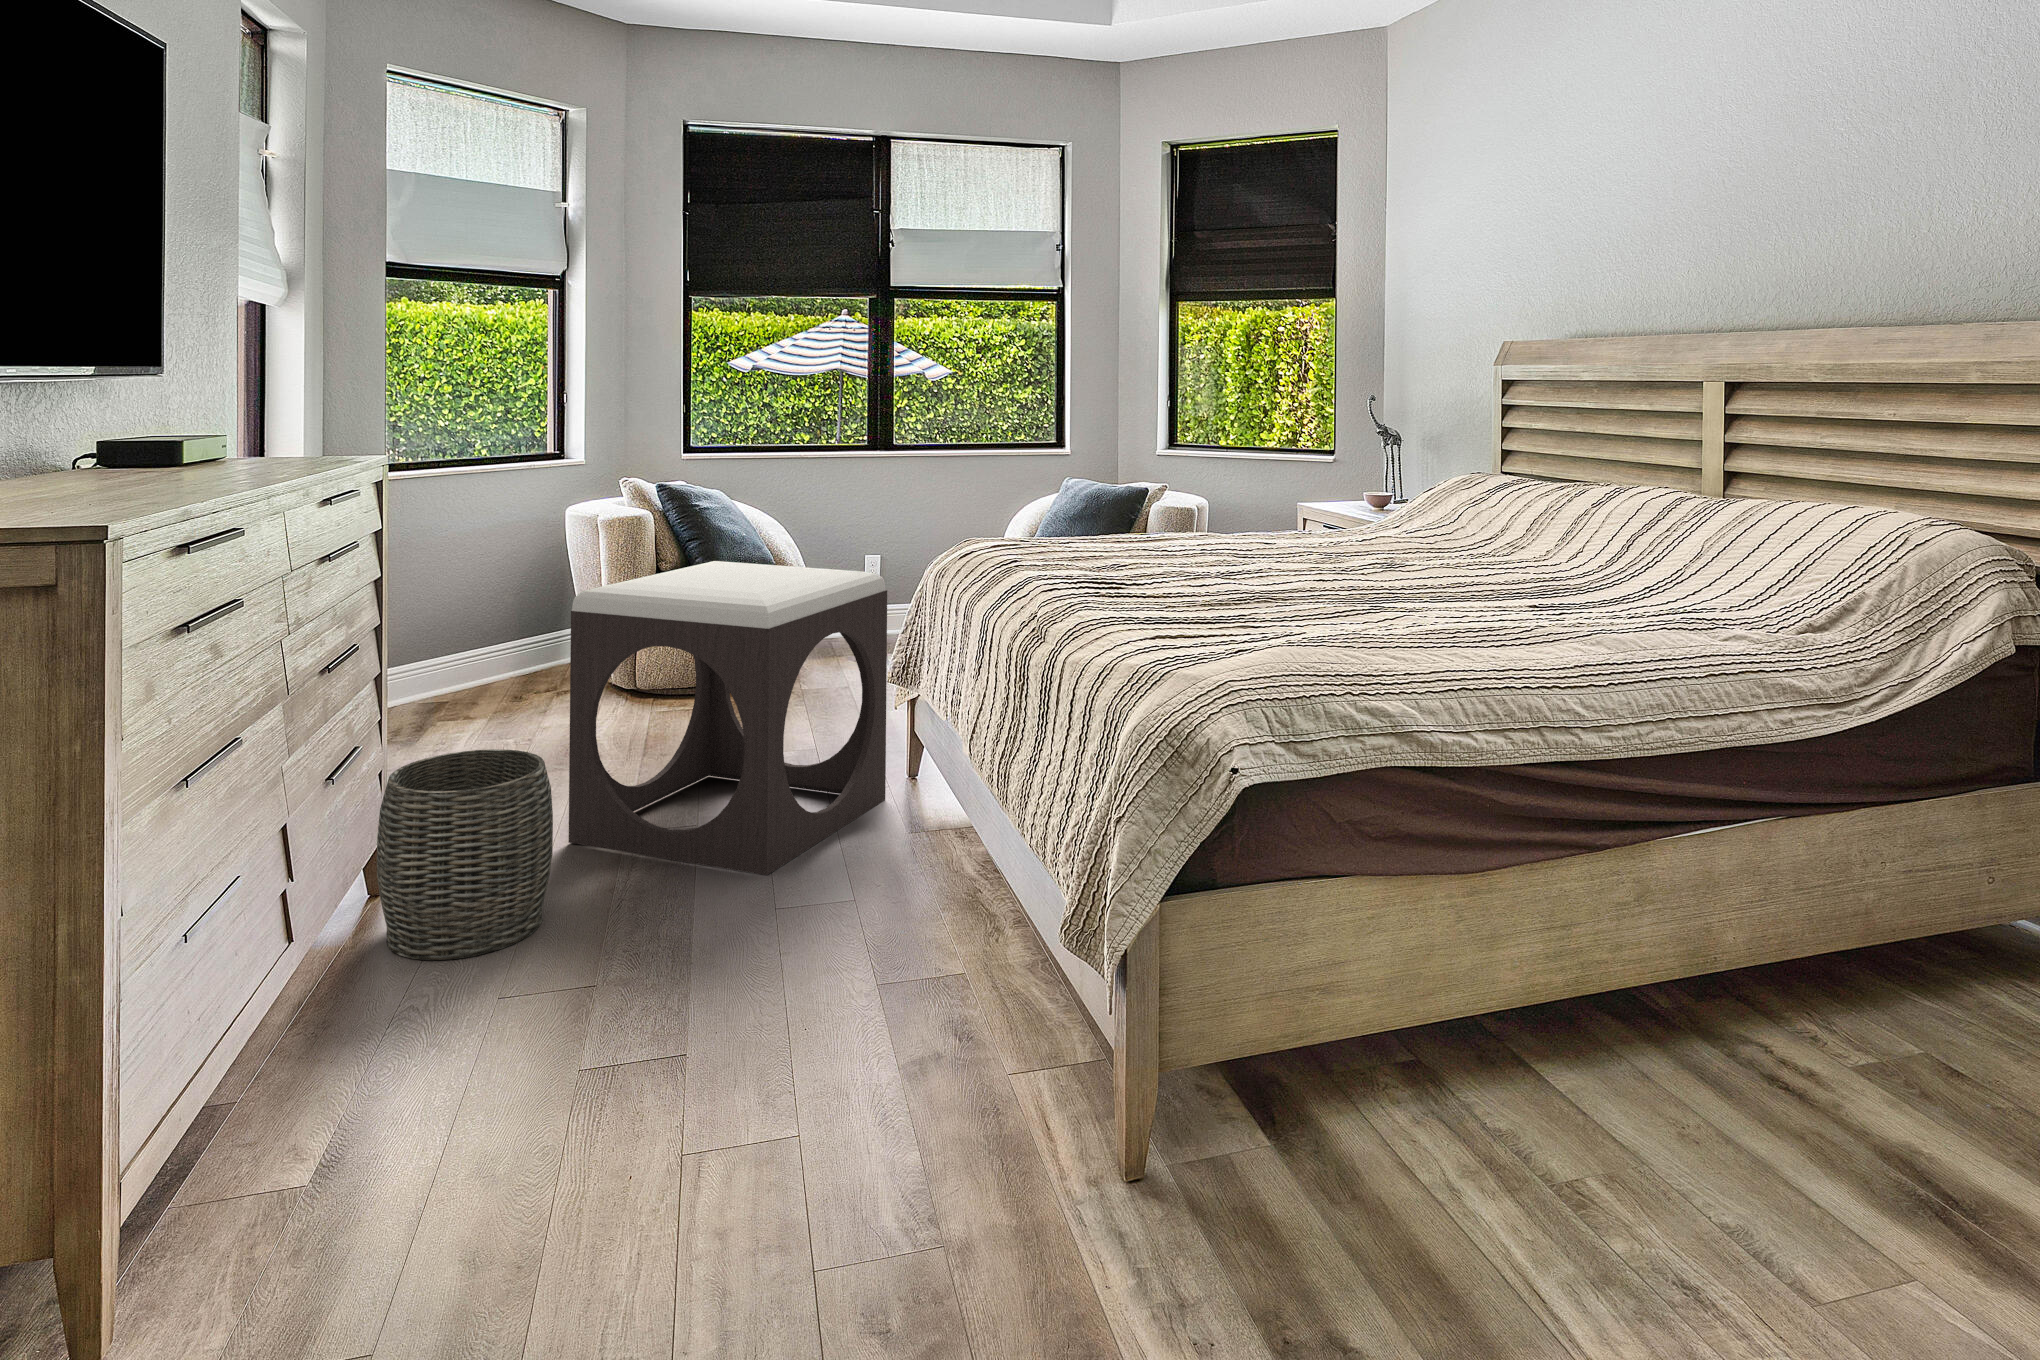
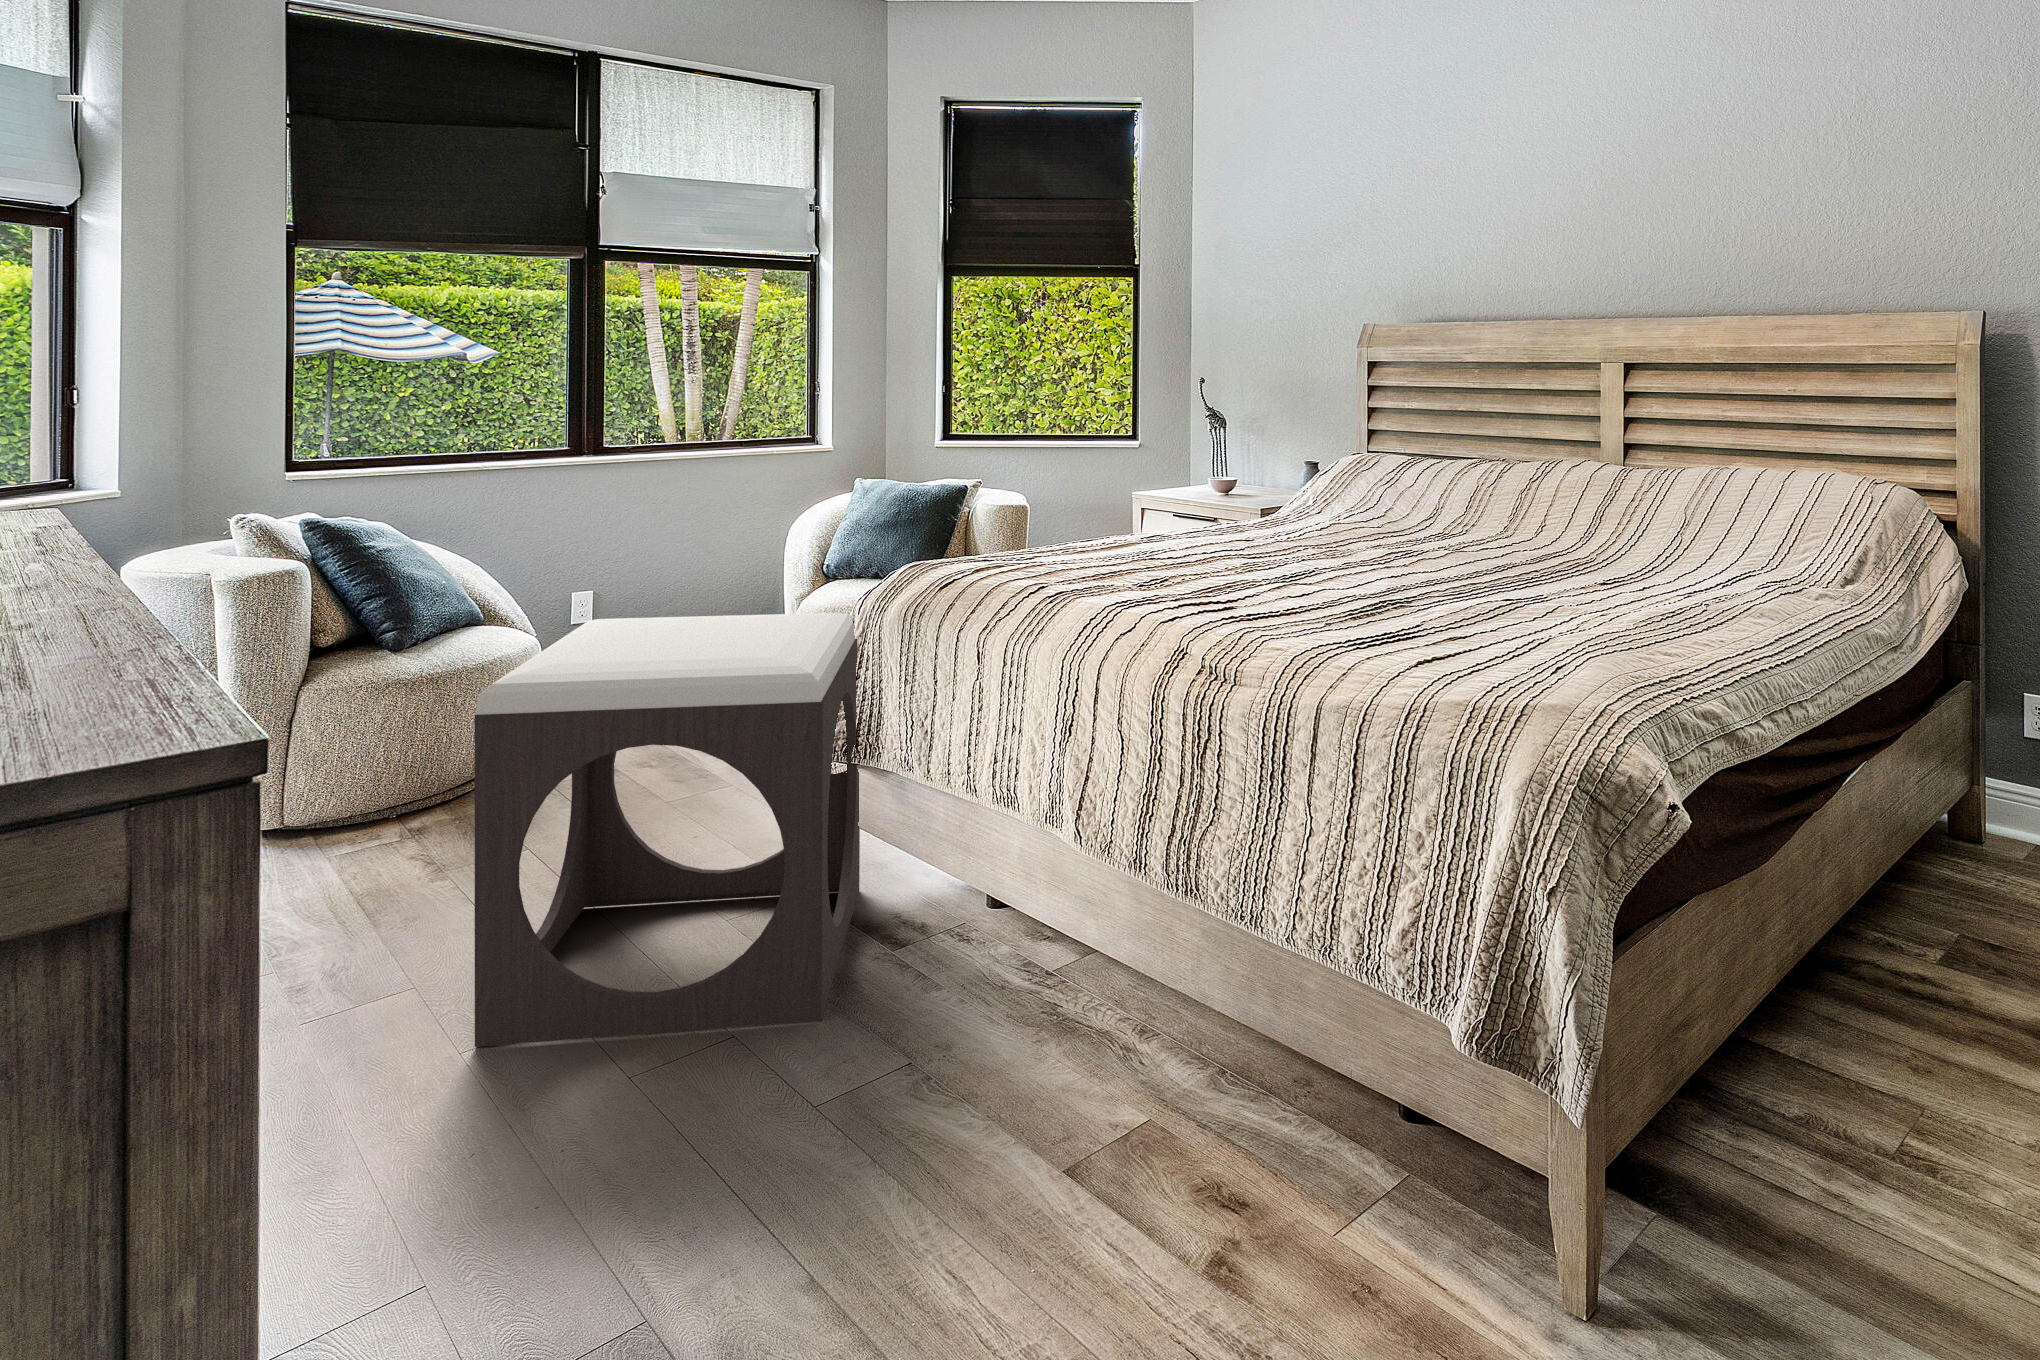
woven basket: present [377,749,553,960] -> none [305,932,588,1292]

